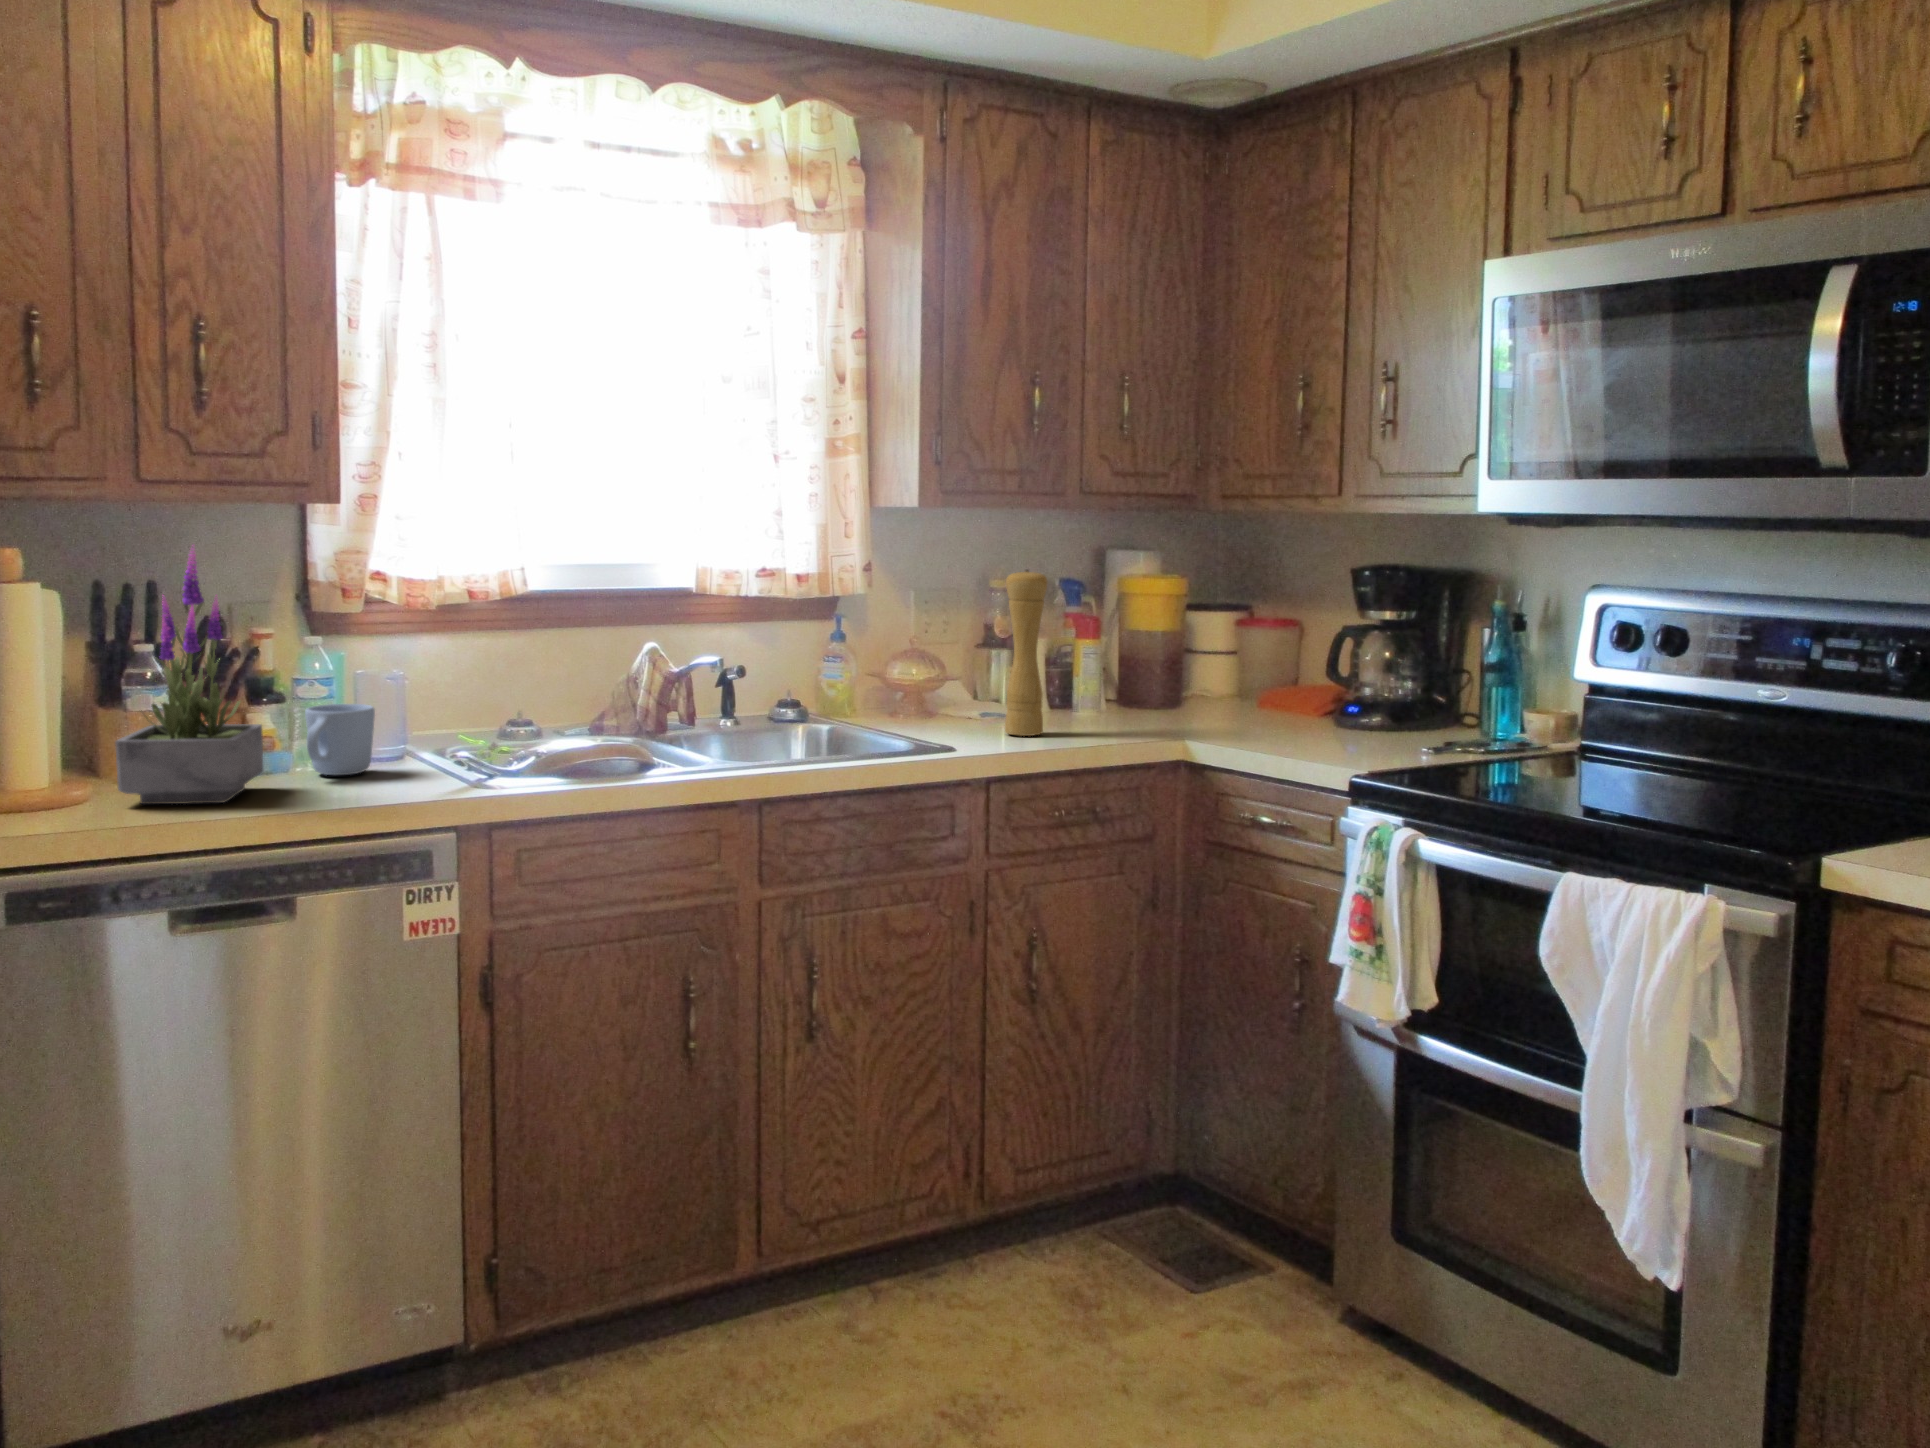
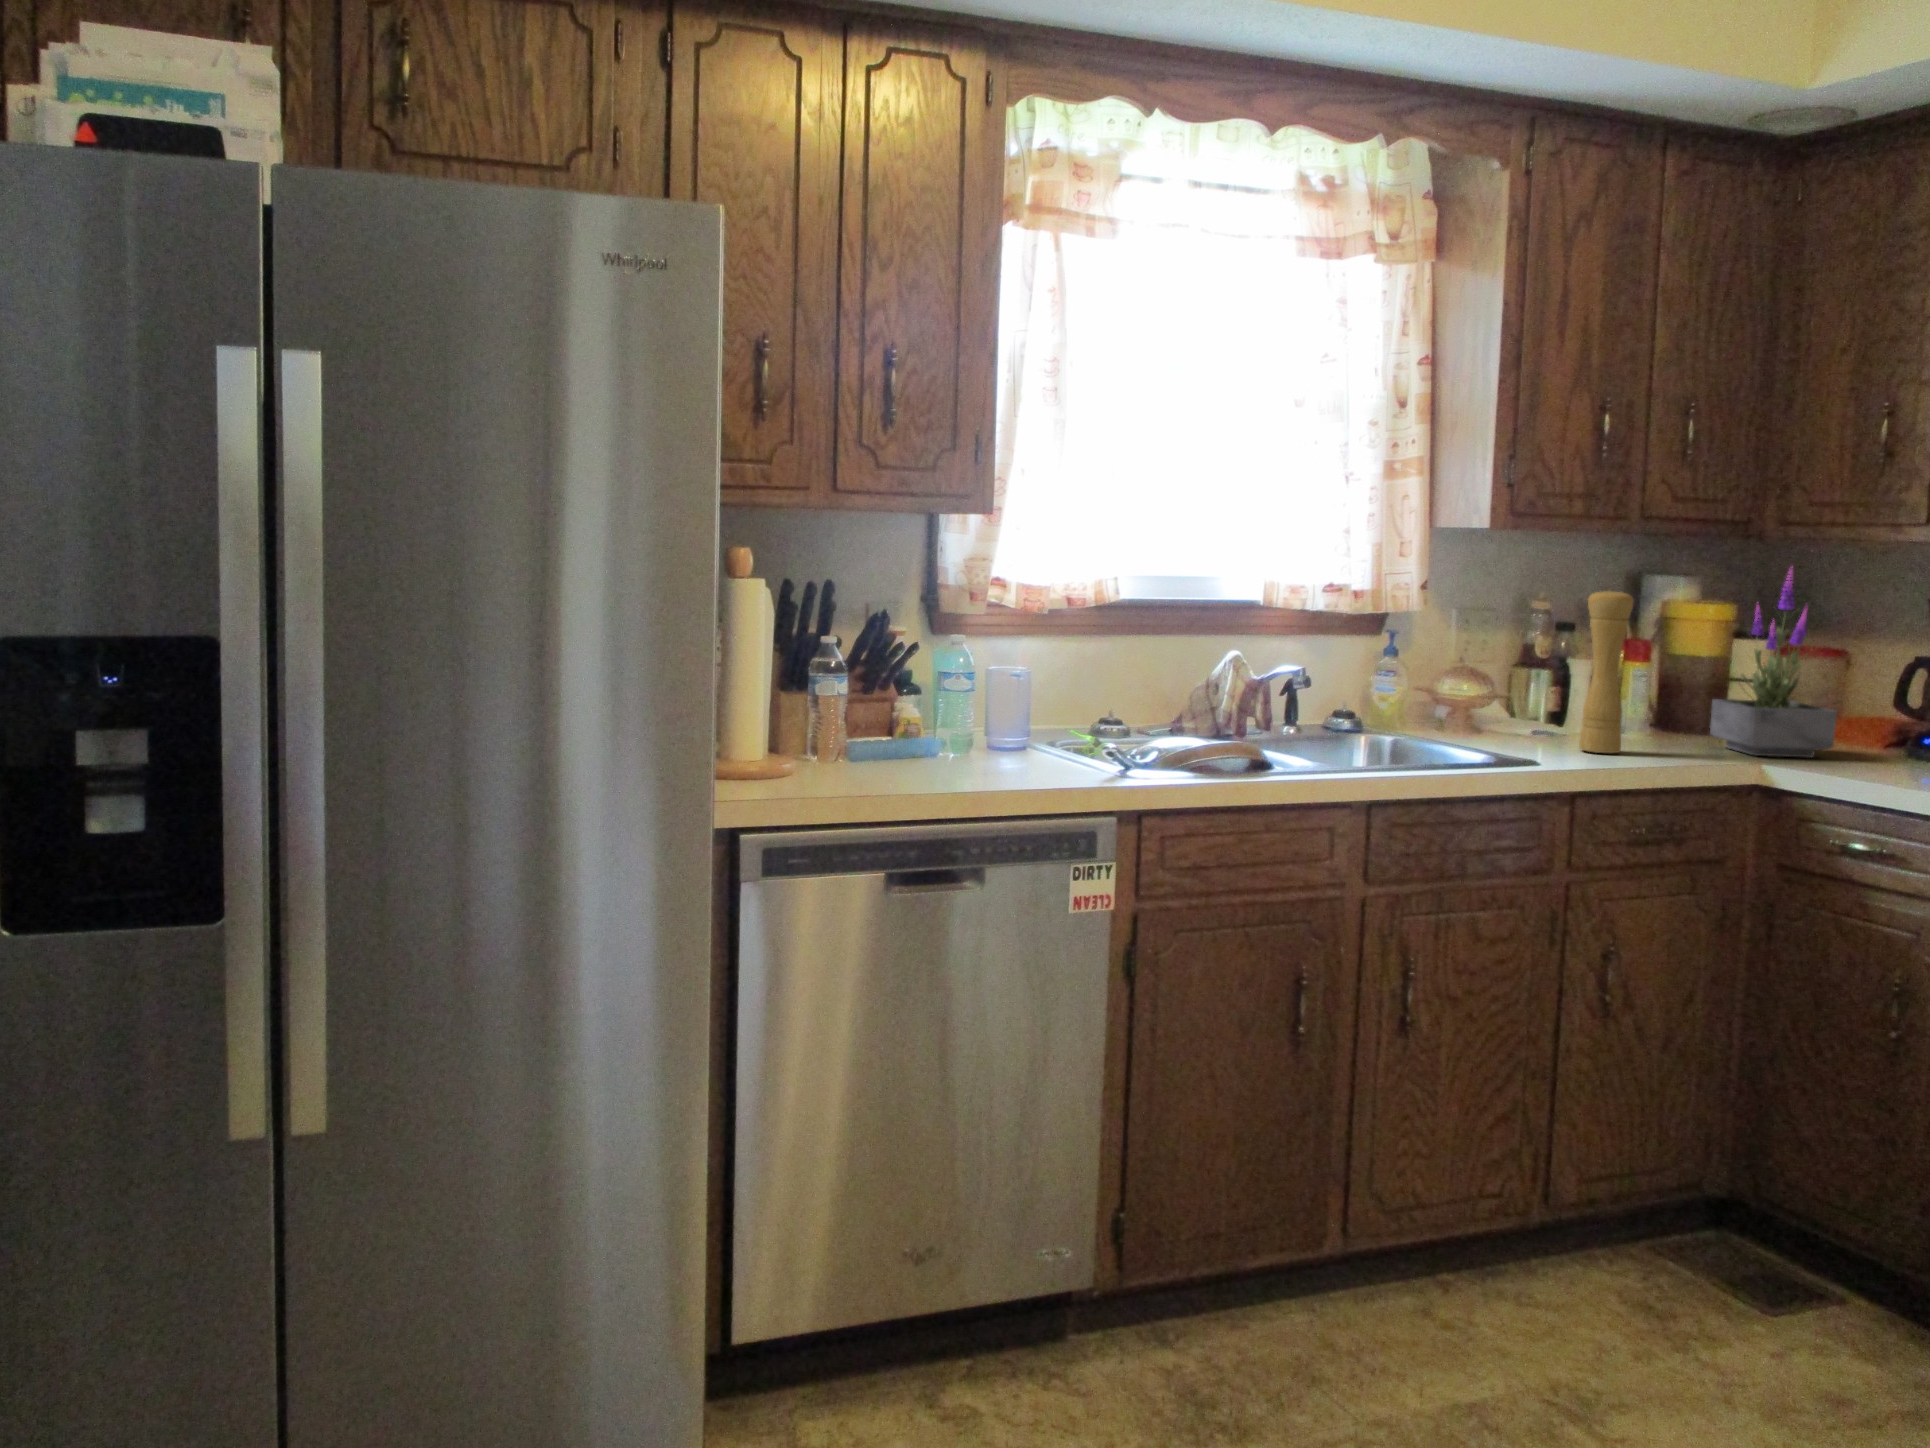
potted plant: present [115,545,263,804] -> present [1710,566,1837,758]
mug: present [305,704,375,775] -> none [959,695,1019,759]

